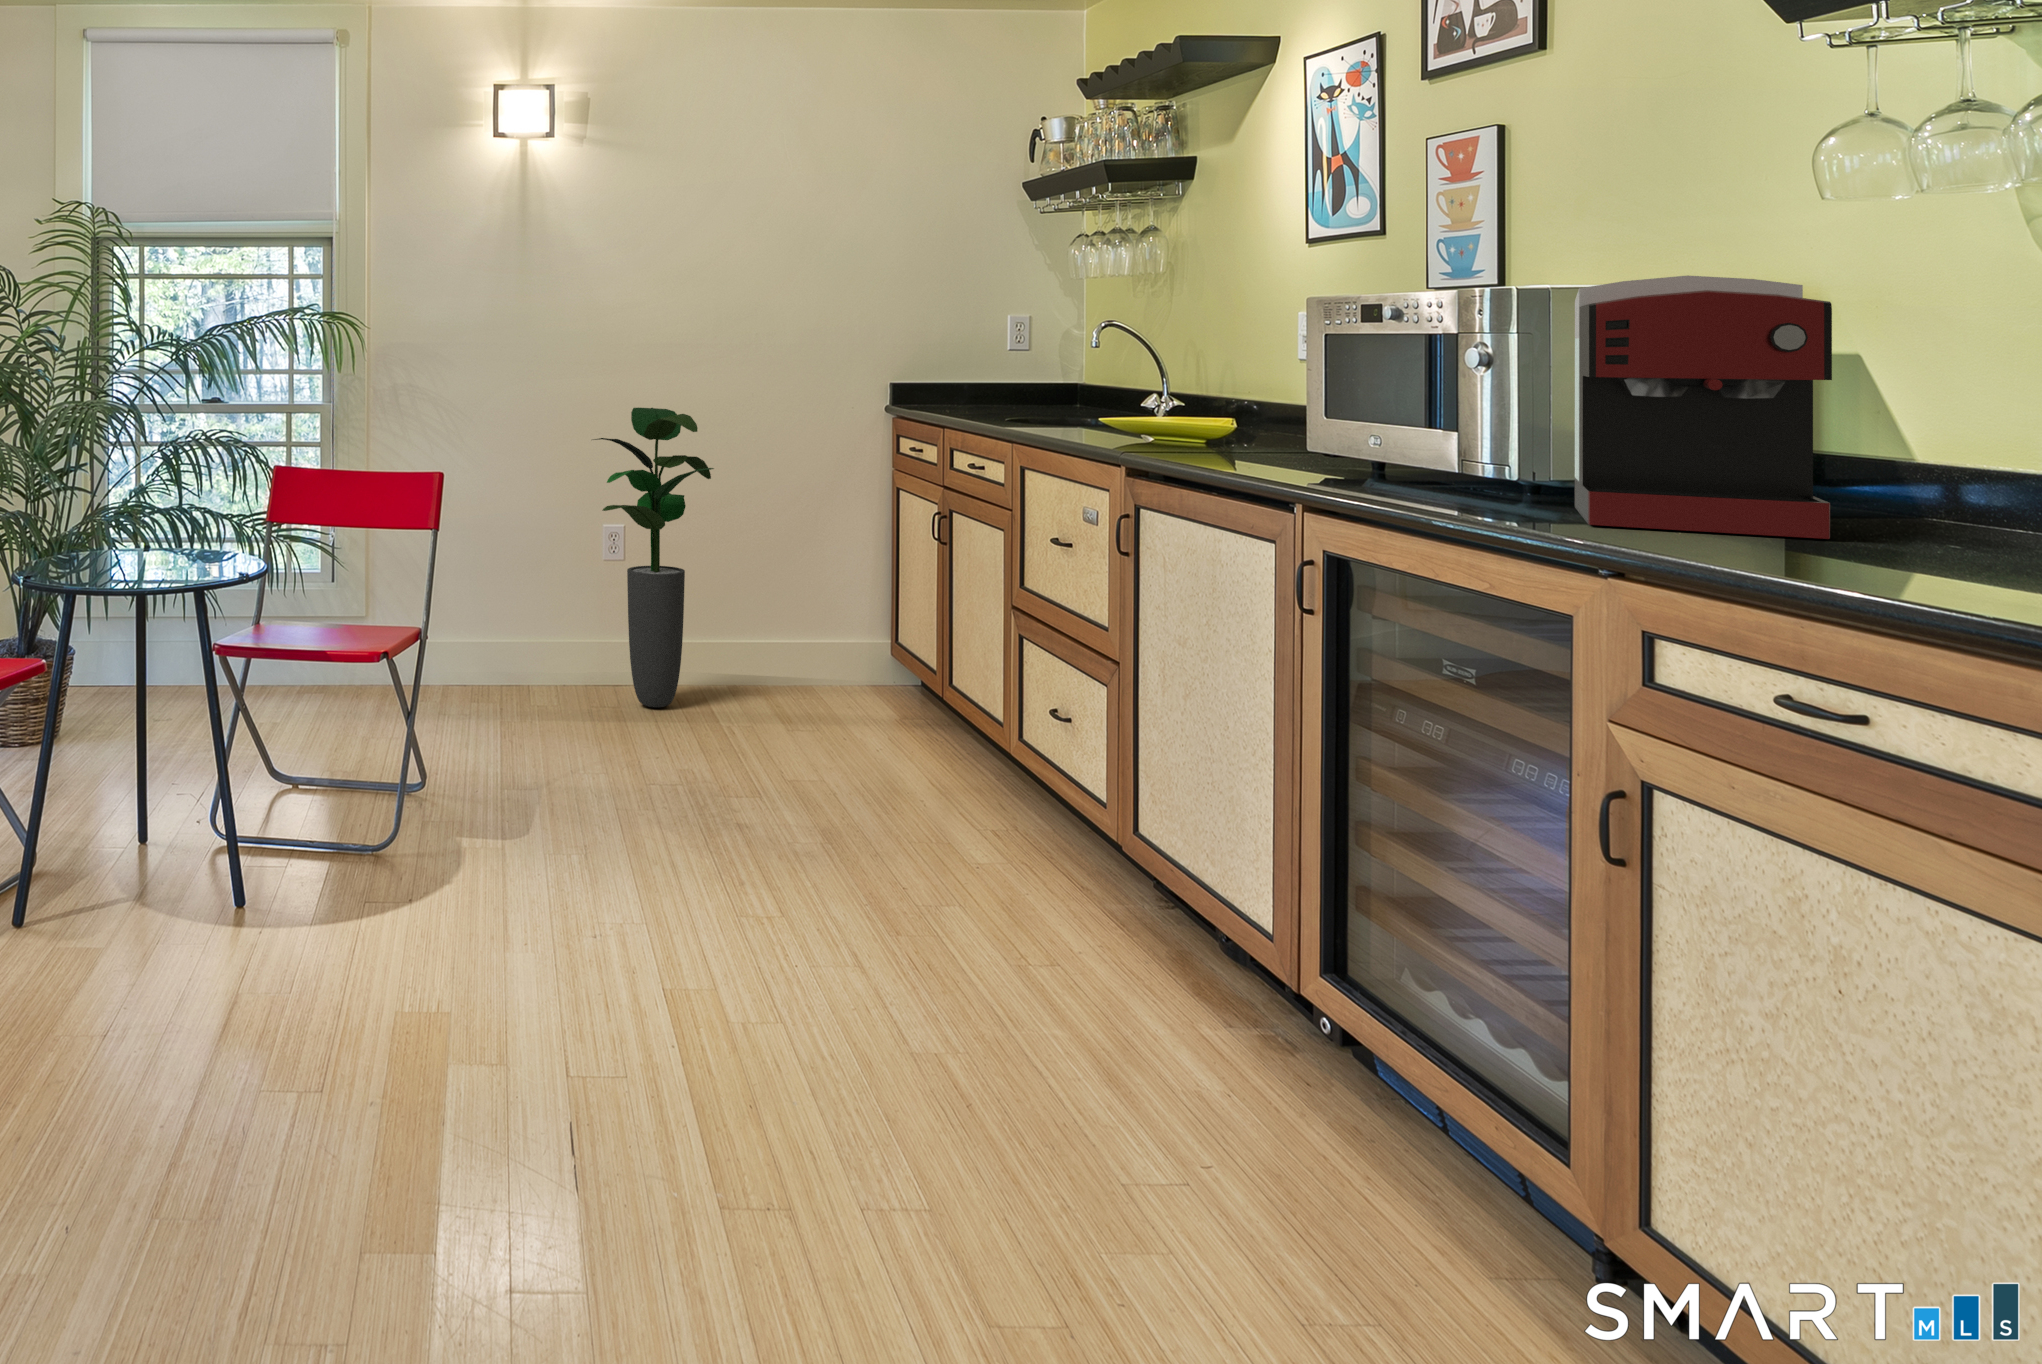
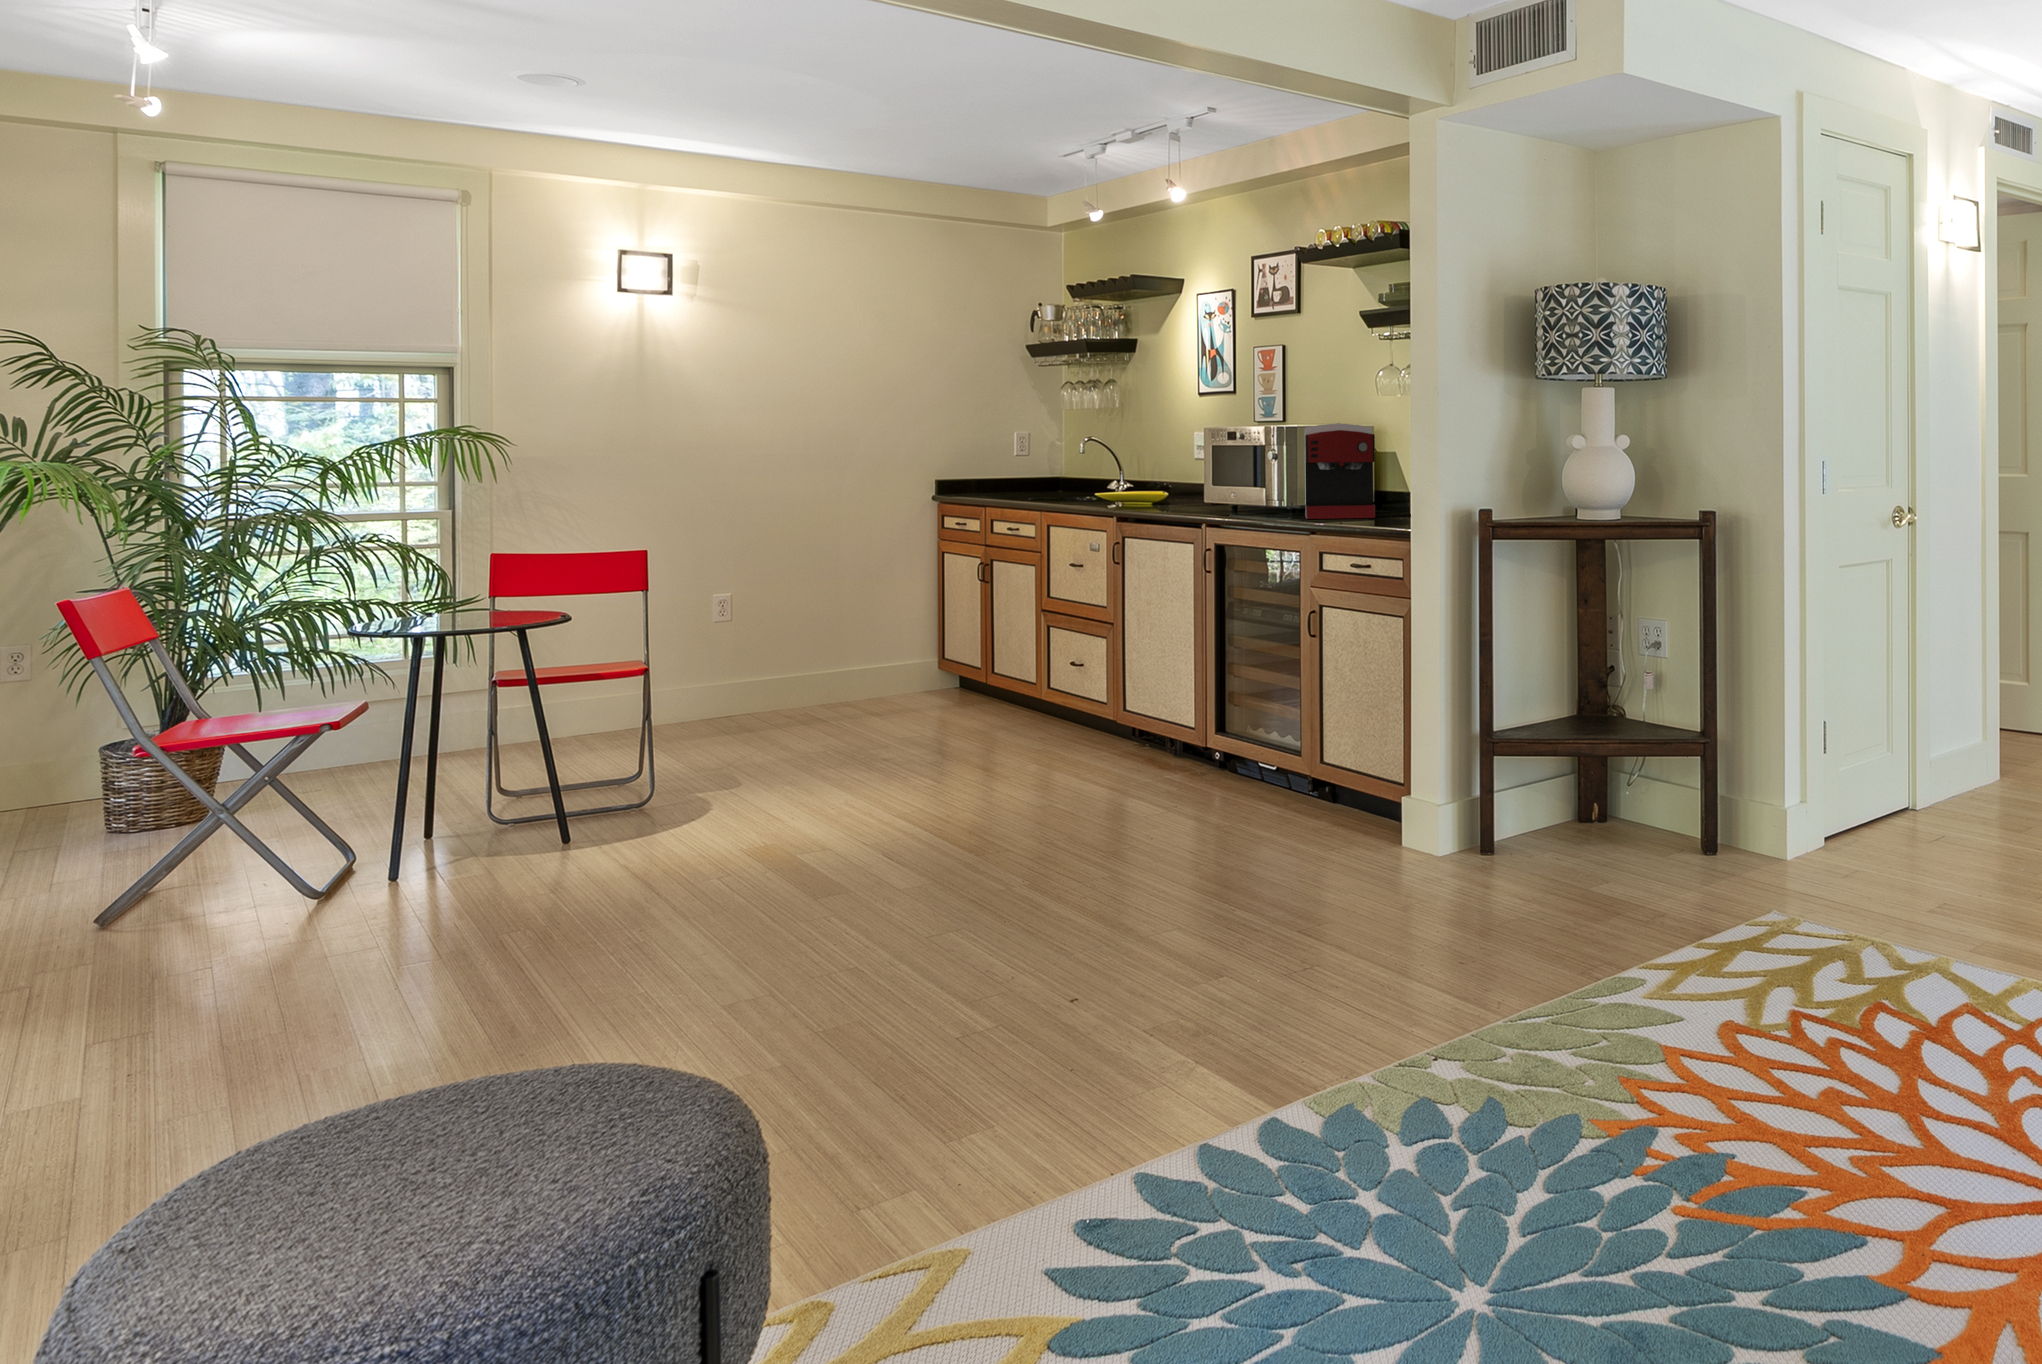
potted plant: present [593,408,714,708] -> none [711,504,819,725]

